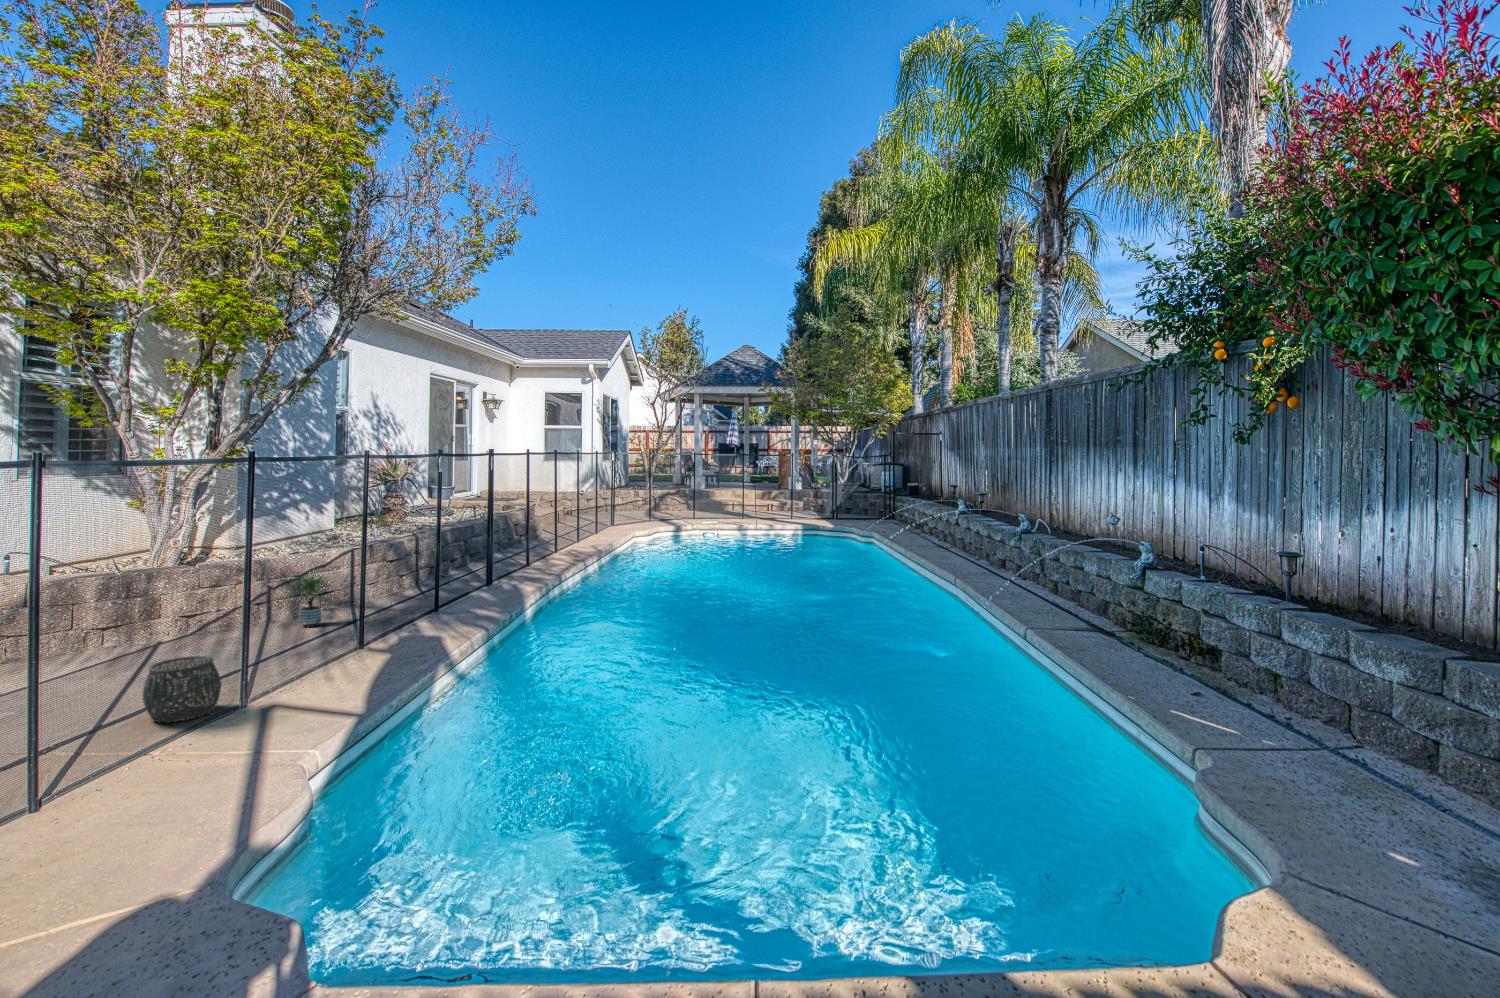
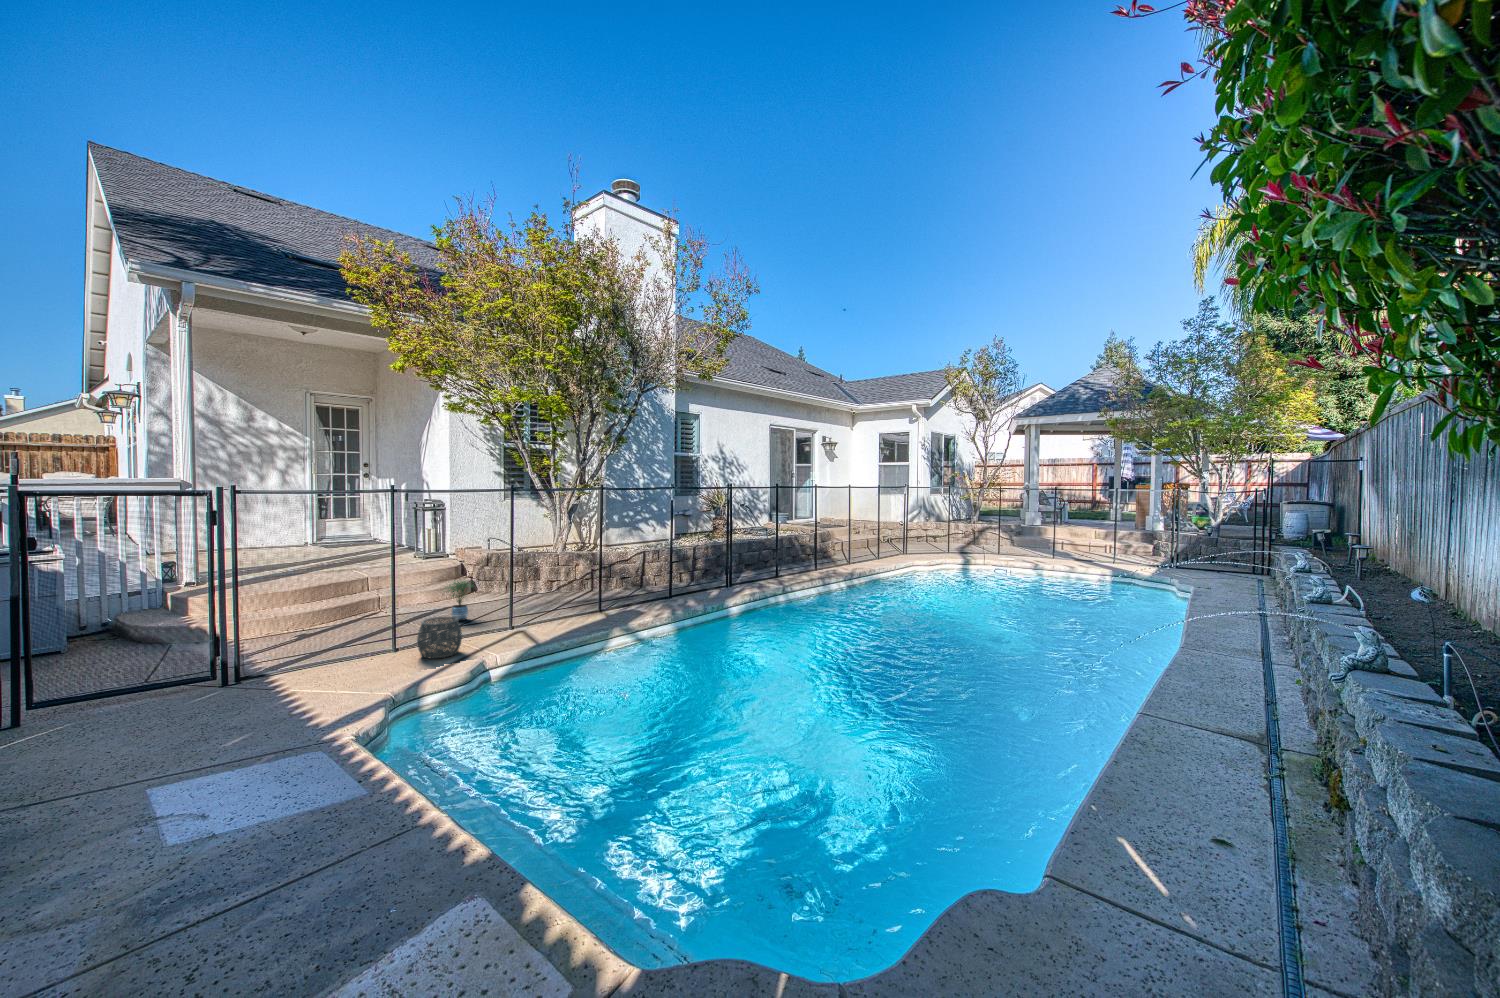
potted plant: present [288,576,323,627] -> present [448,580,472,621]

